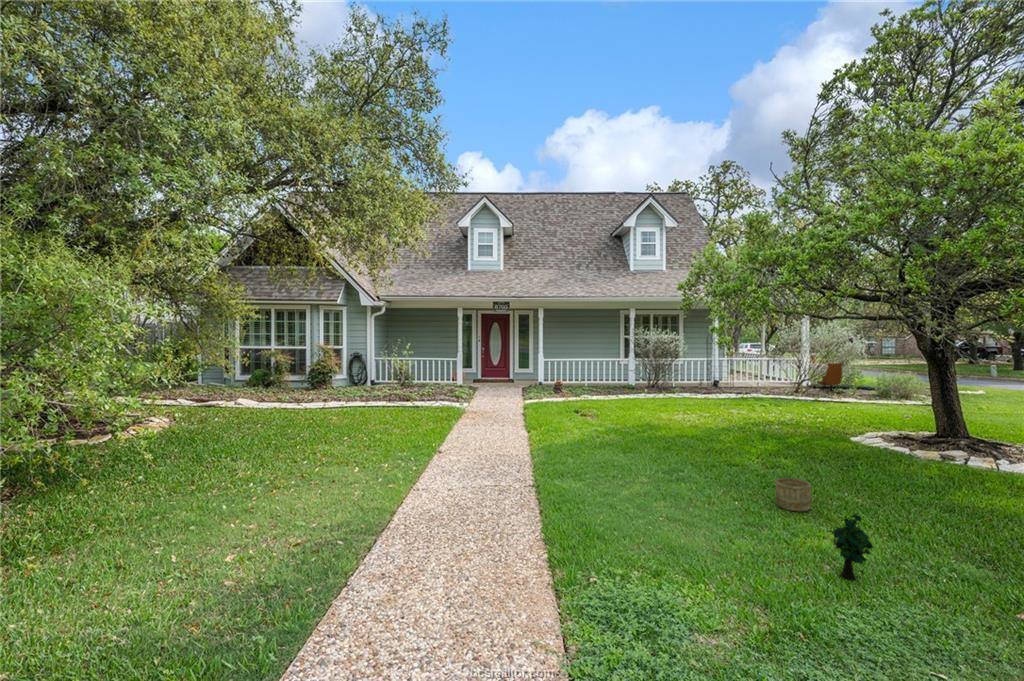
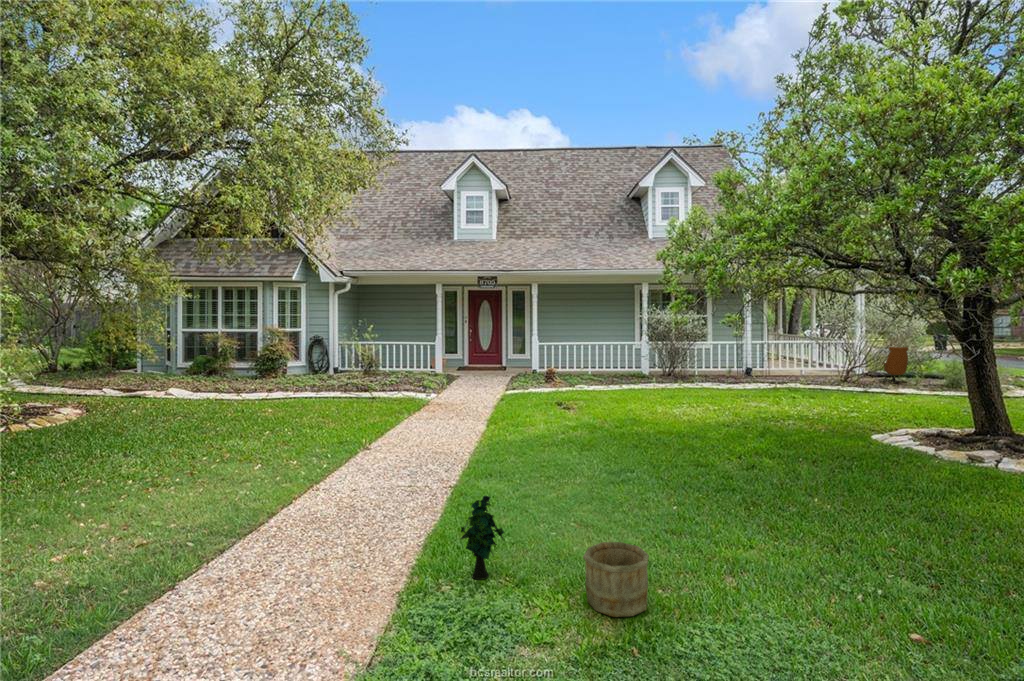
wooden bucket: present [774,478,812,511] -> present [583,542,649,617]
decorative plant: present [829,515,874,580] -> present [461,496,504,580]

